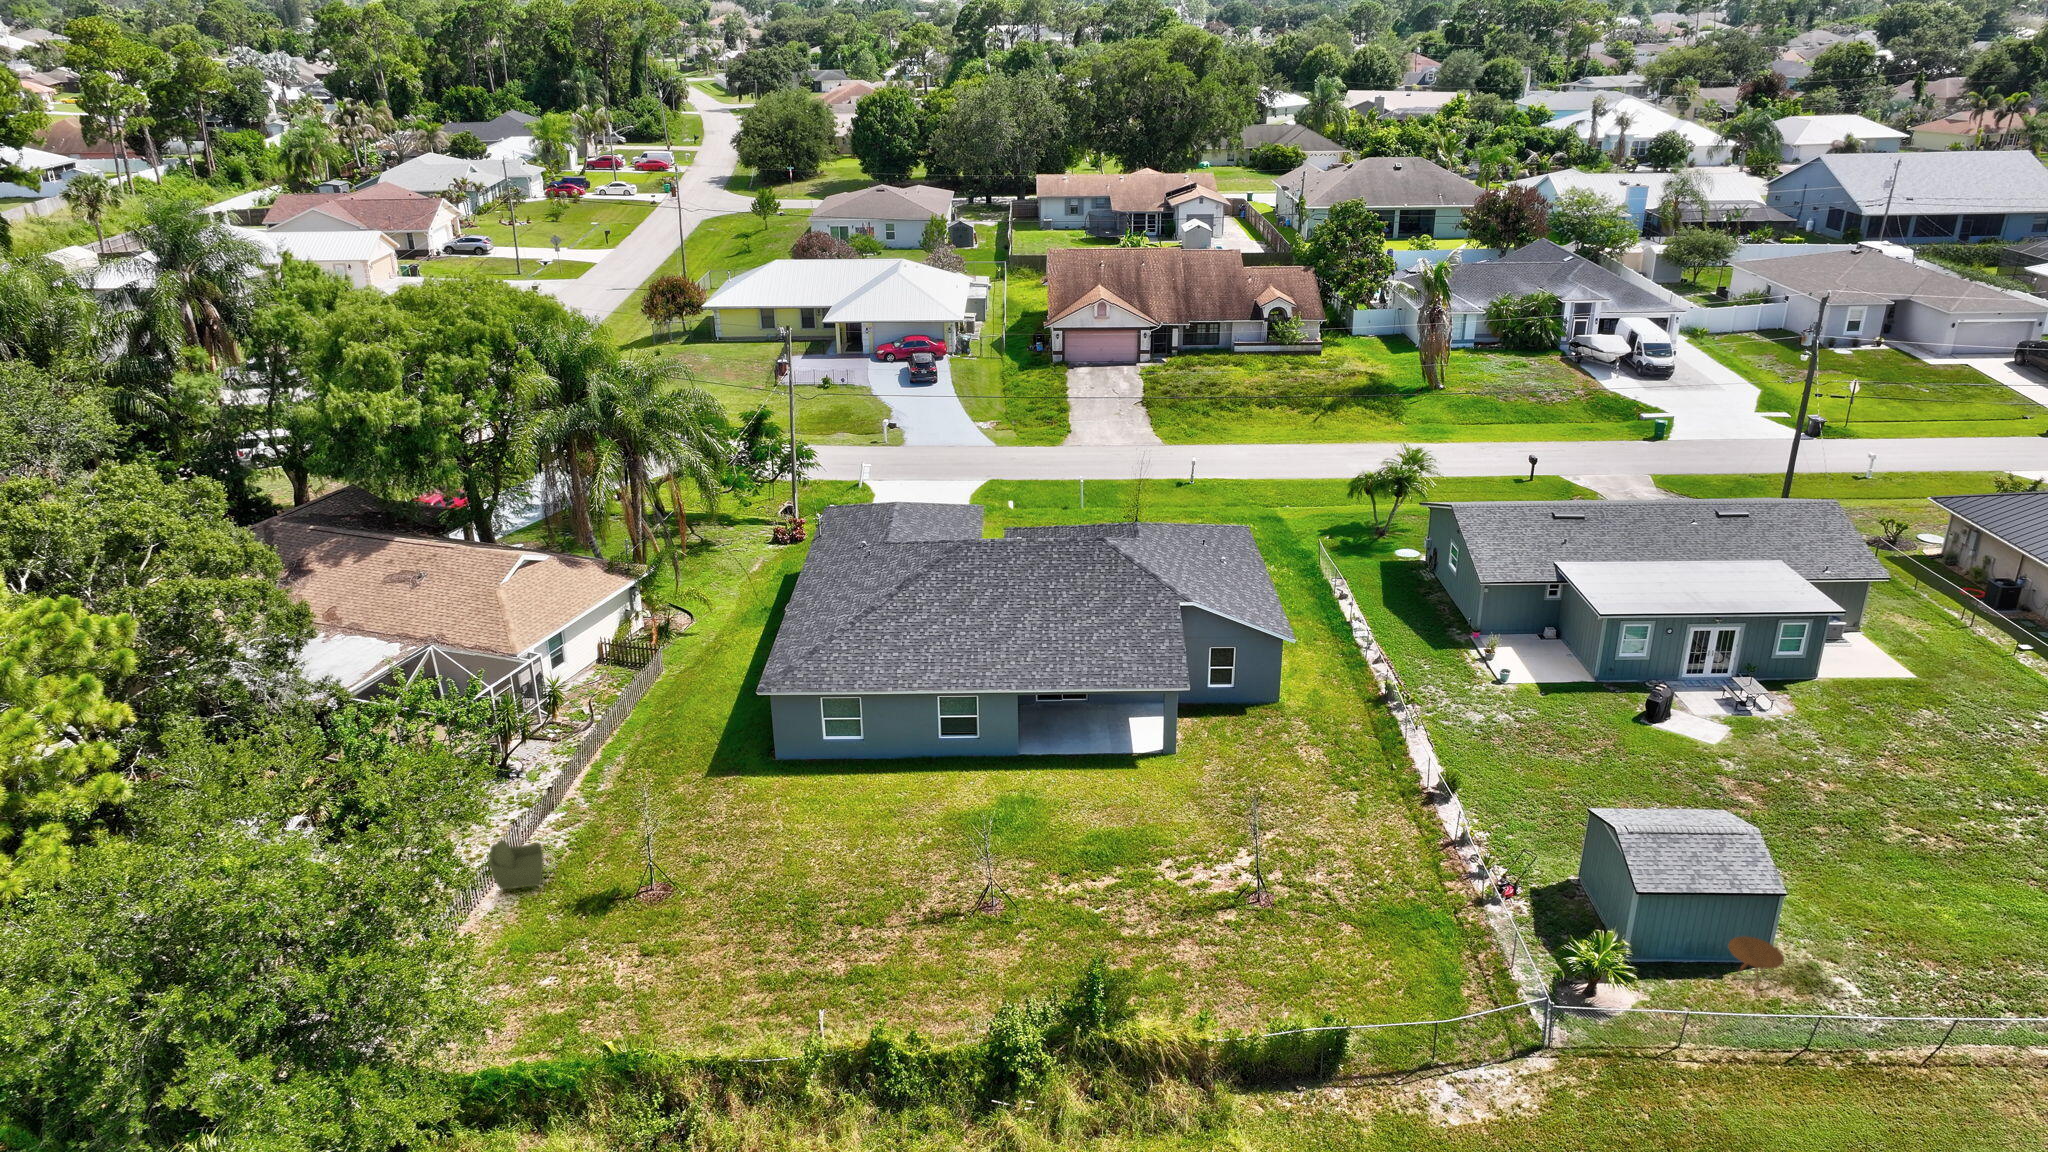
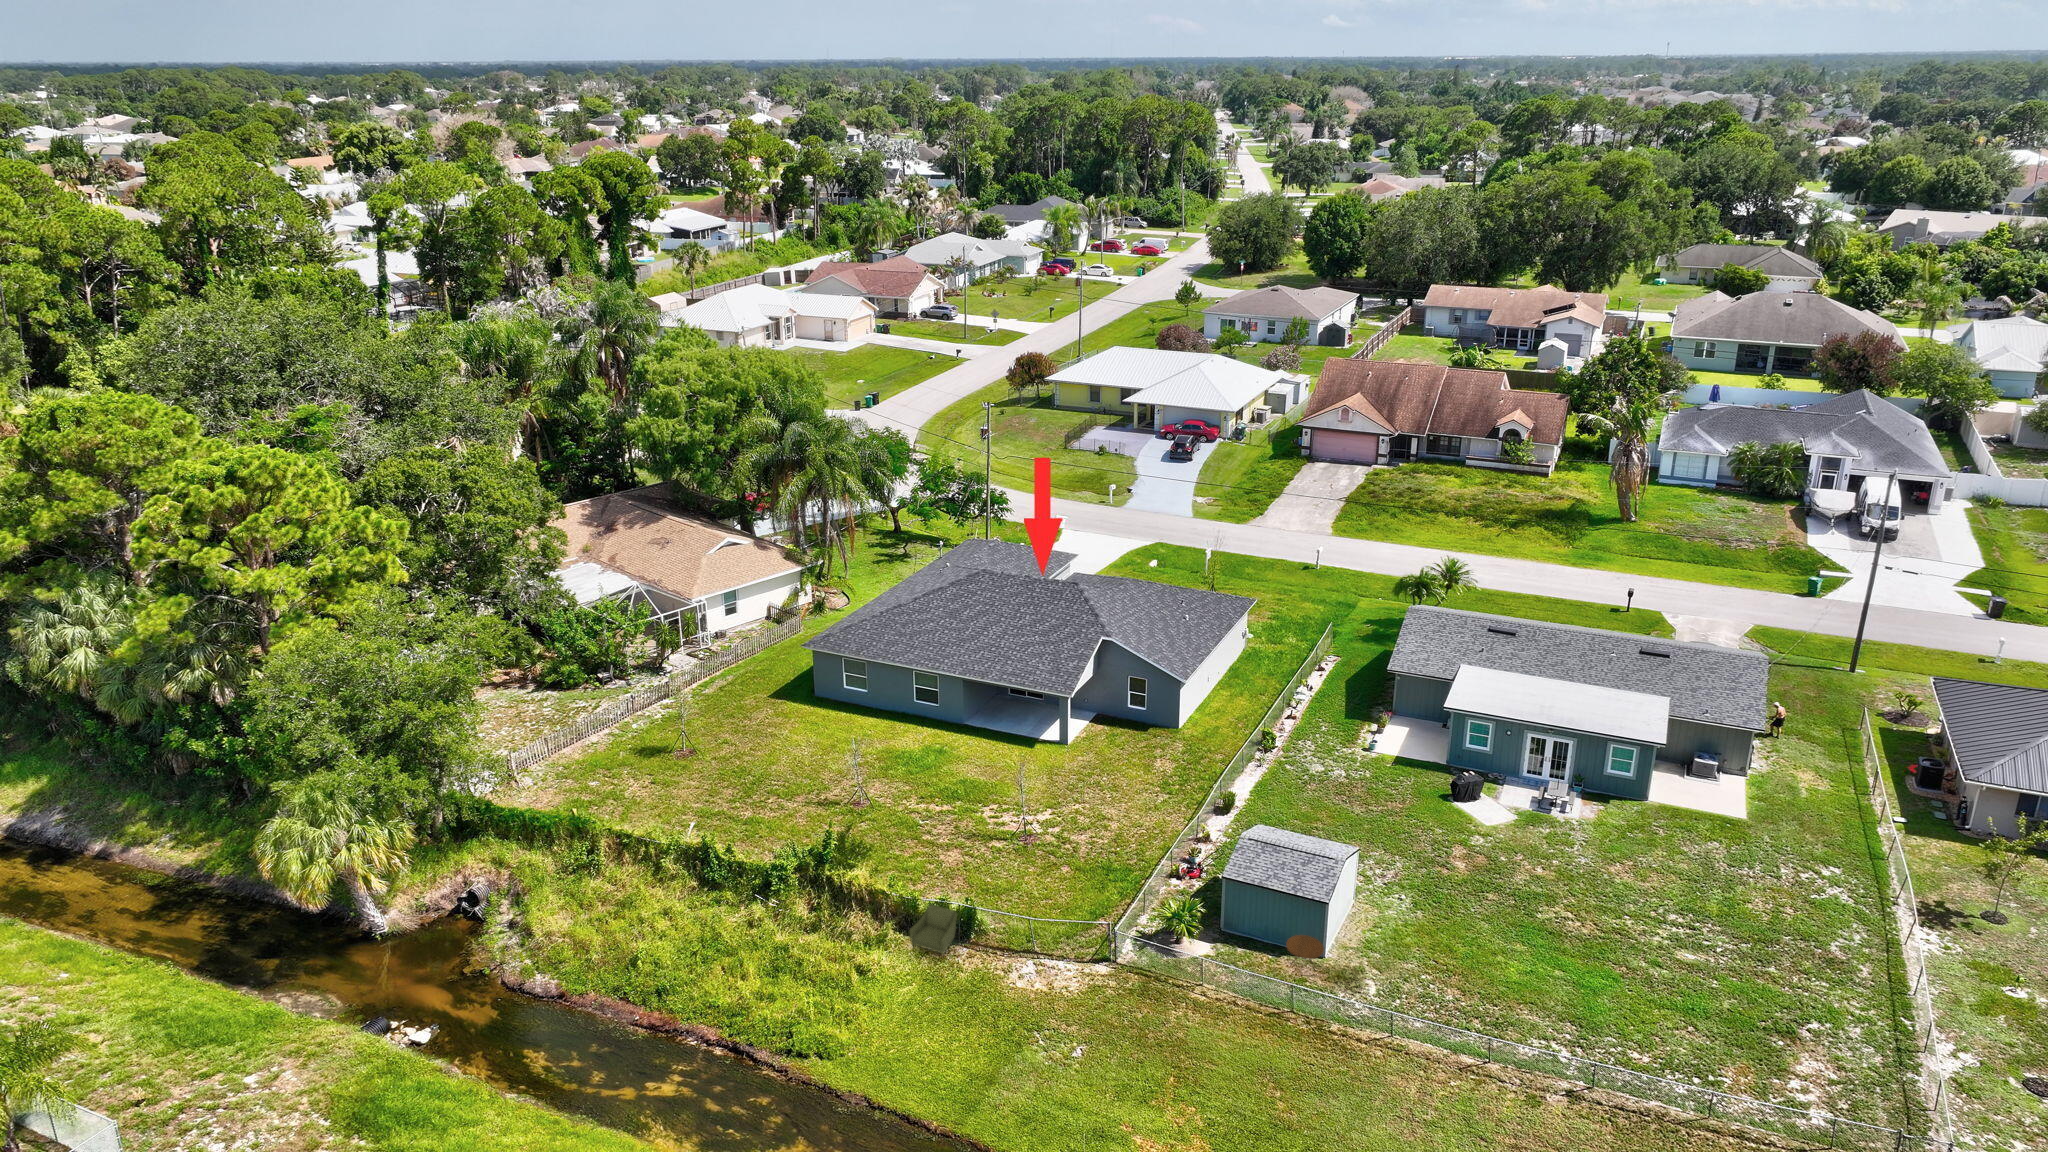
chair: present [488,840,544,890] -> present [909,905,957,955]

